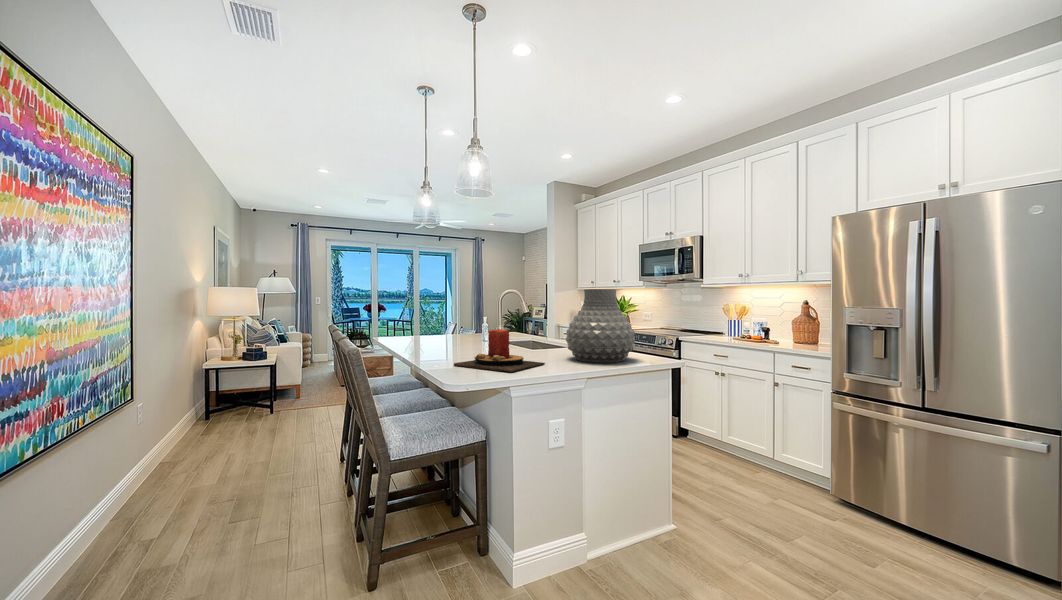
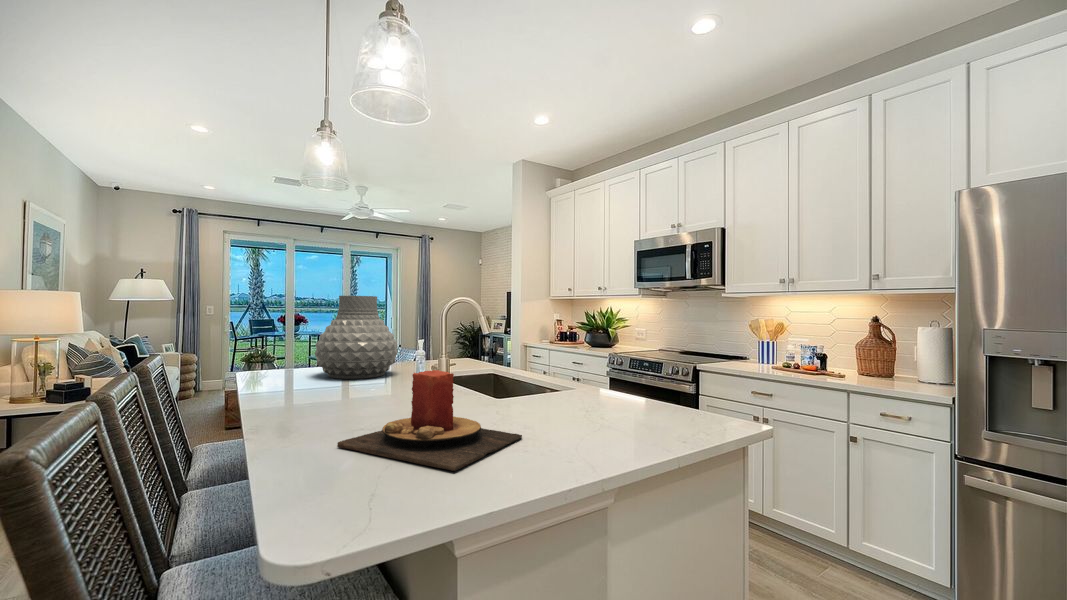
vase: present [565,289,635,363] -> present [315,296,398,379]

